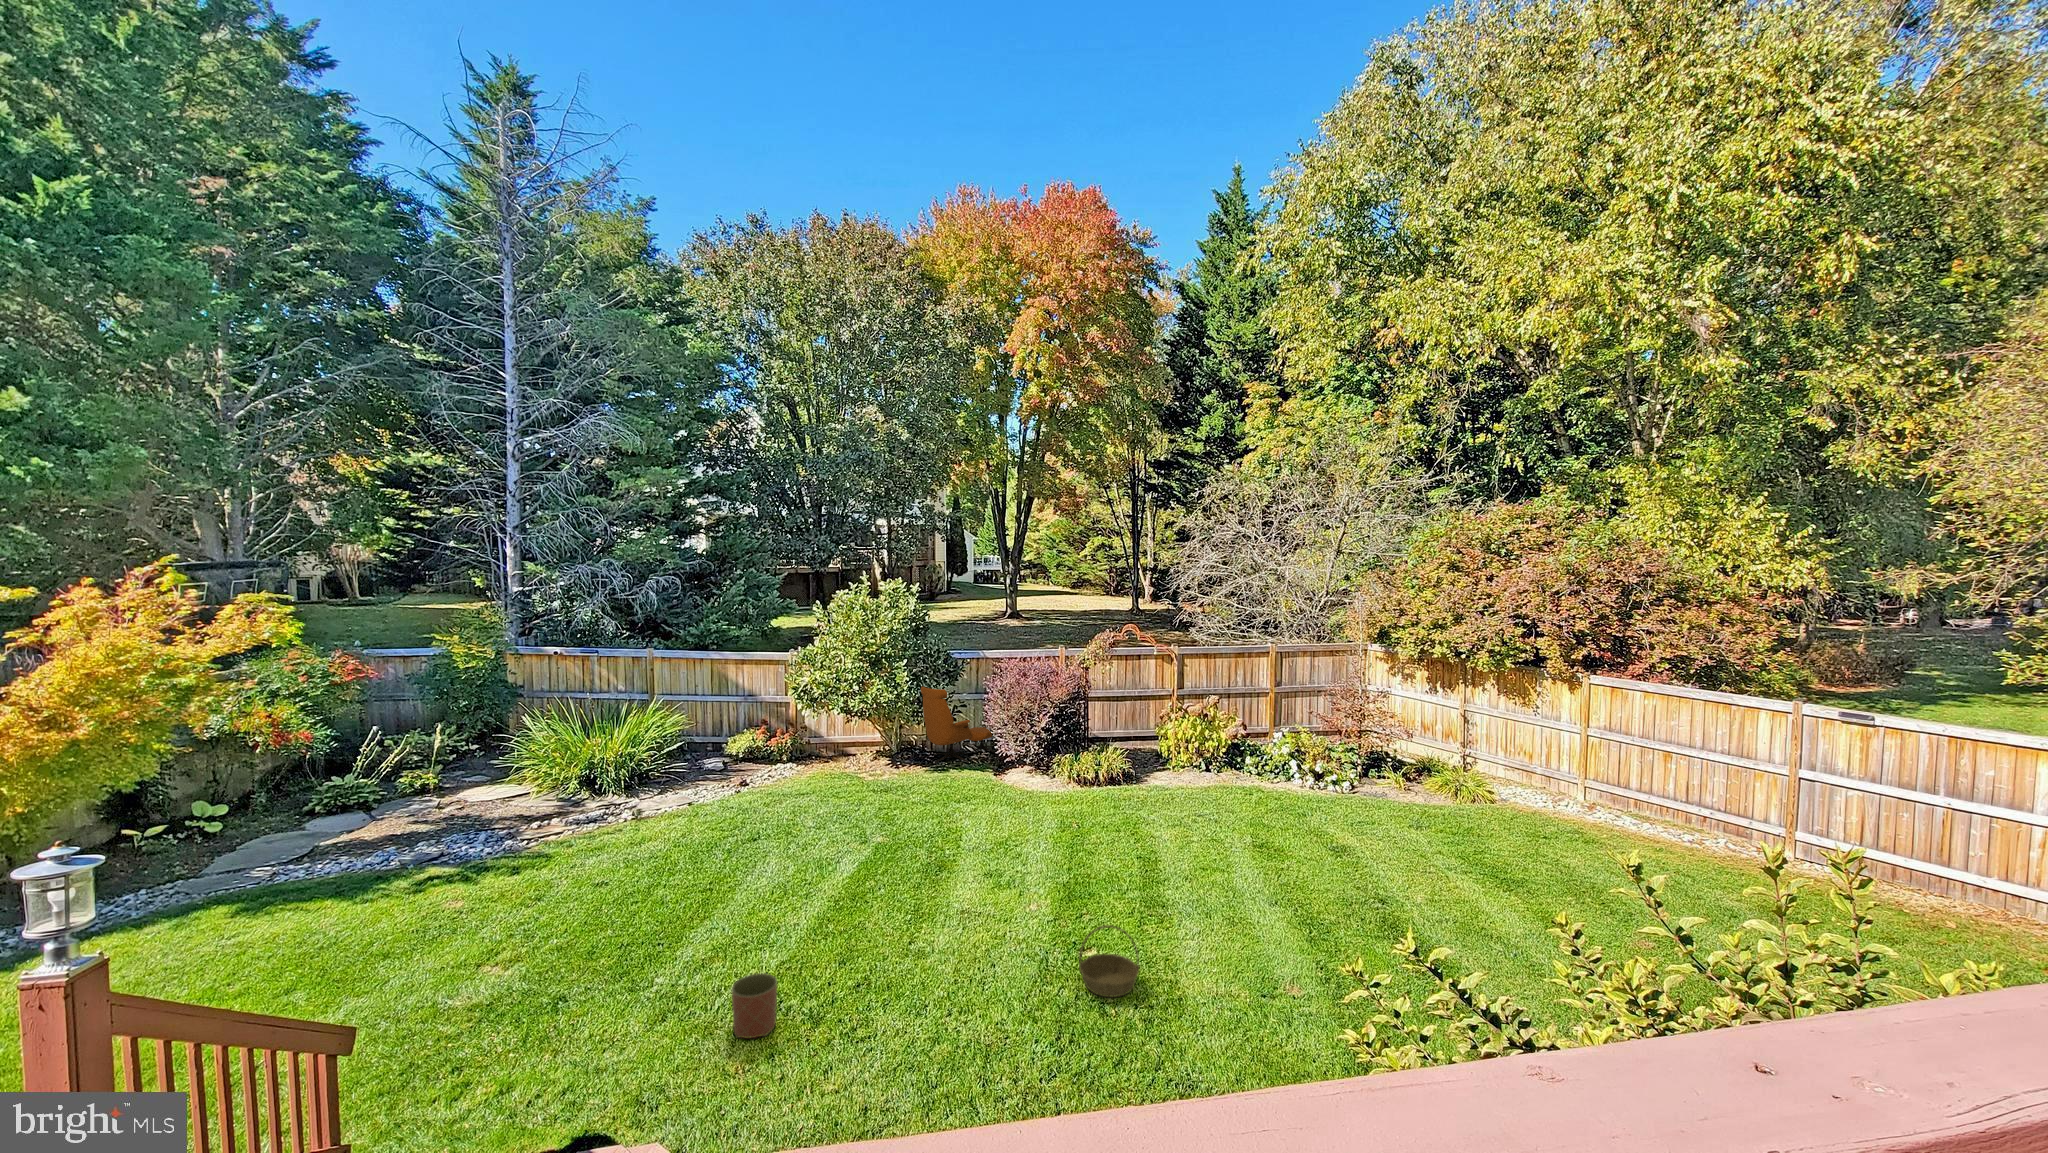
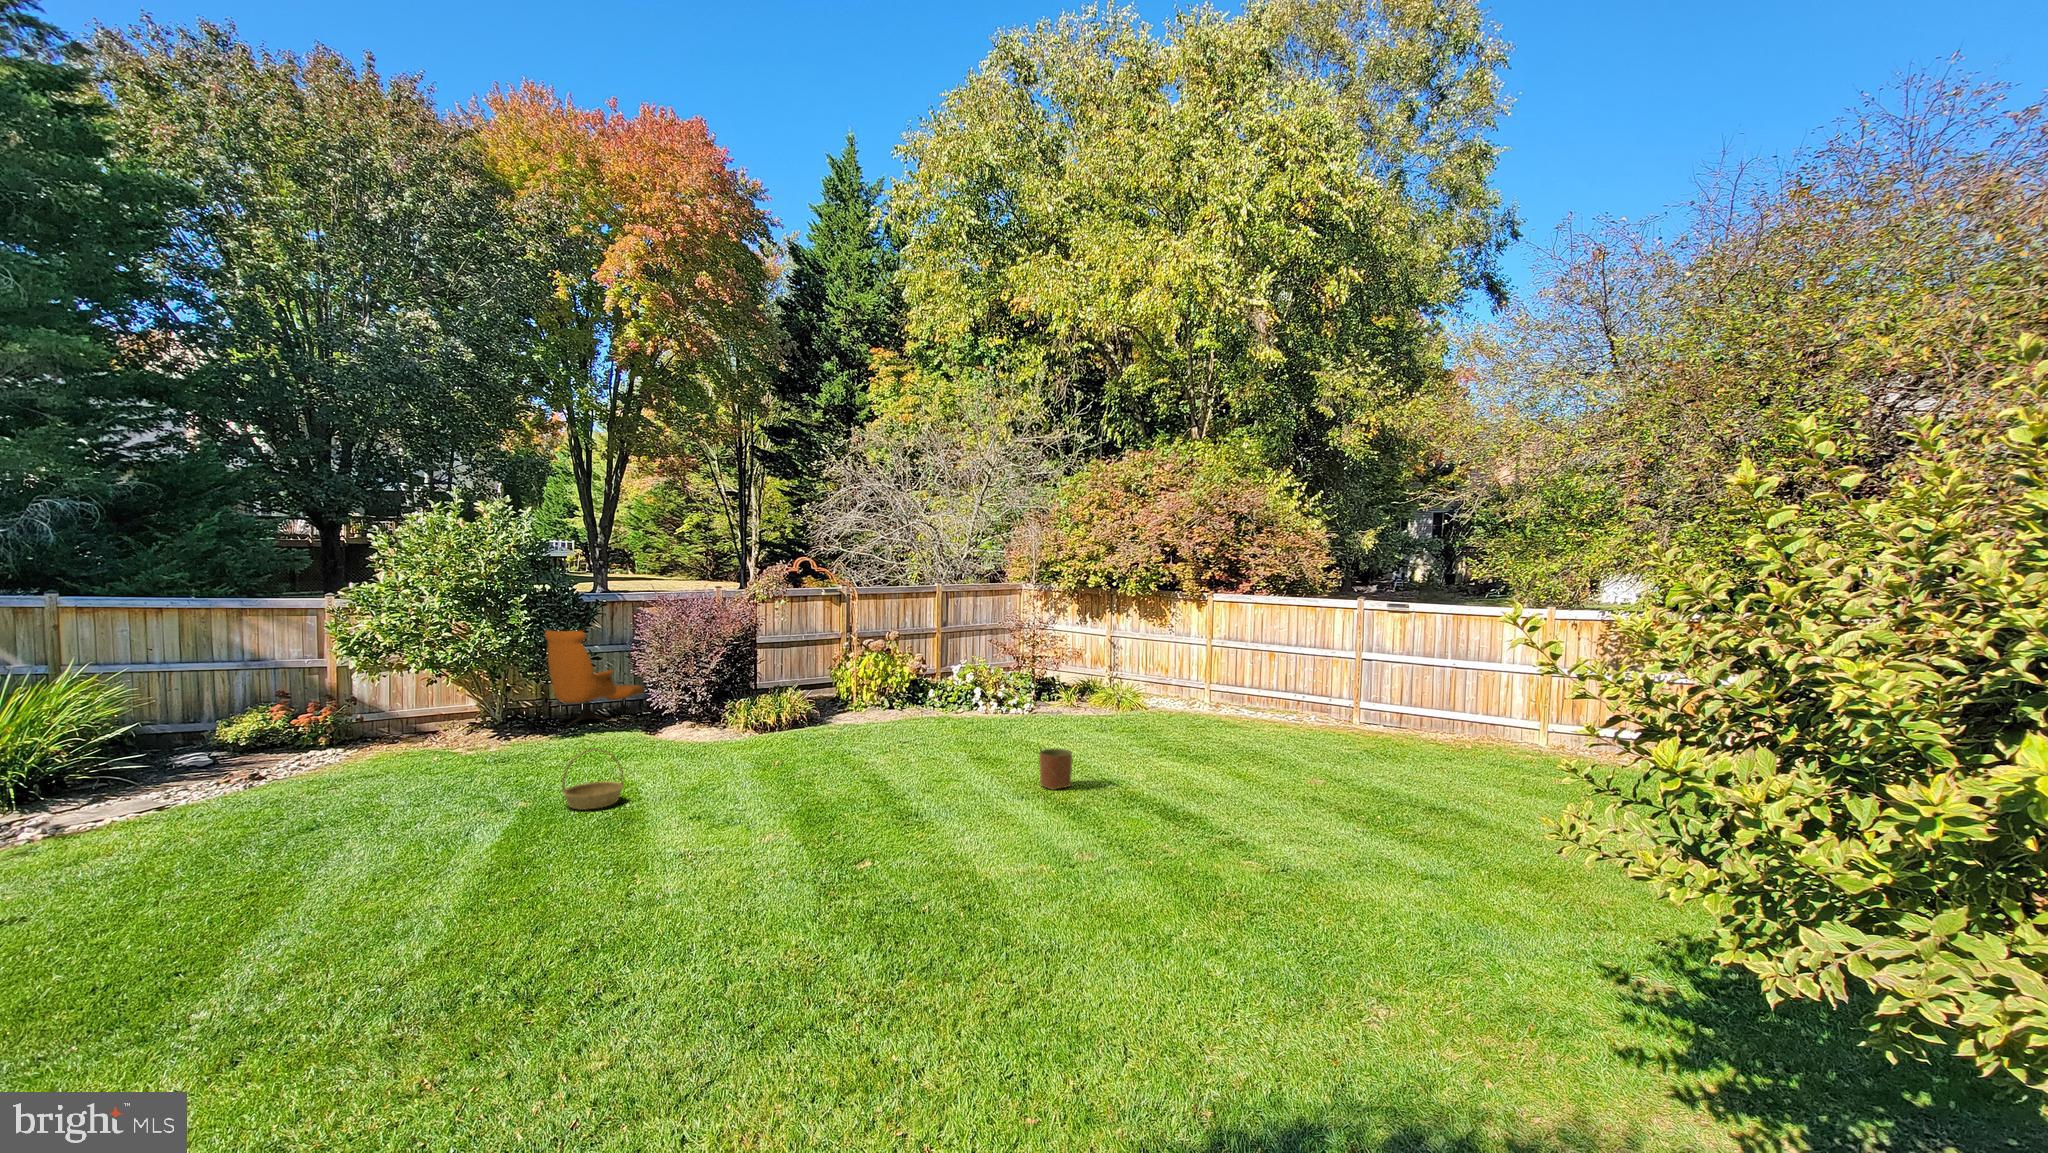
basket: present [1079,925,1139,997] -> present [562,749,624,810]
planter: present [731,973,777,1038] -> present [1039,749,1072,790]

